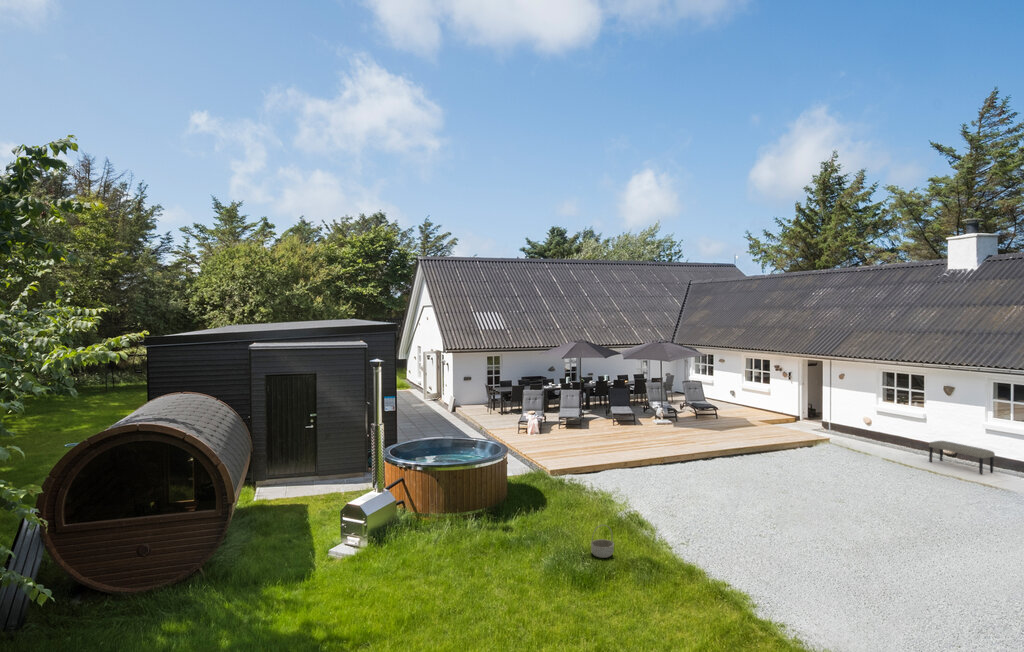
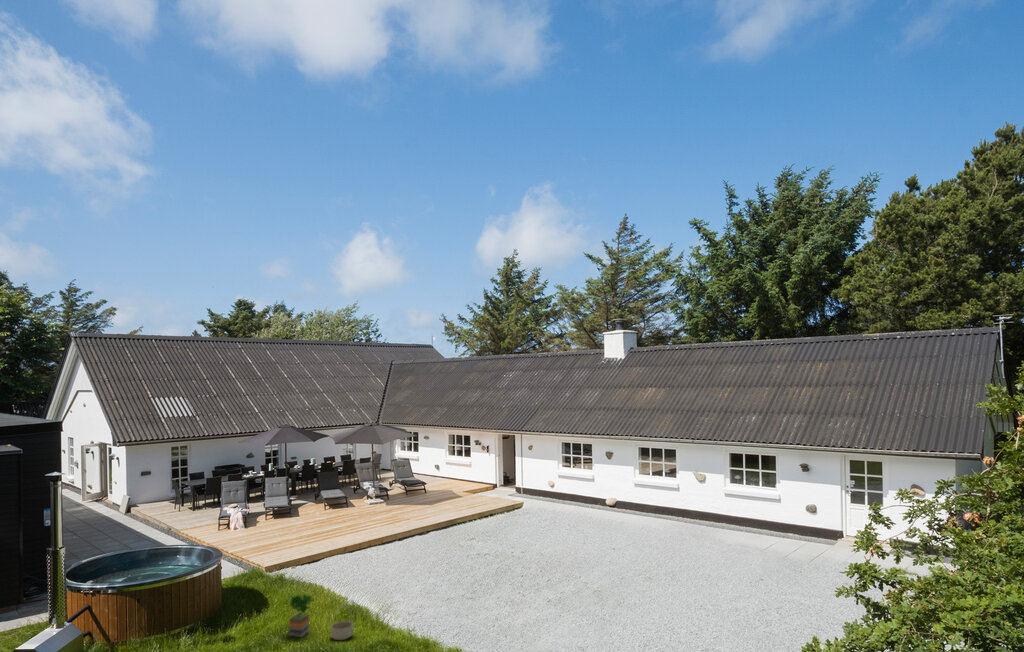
bench: present [929,441,995,474] -> none [591,496,632,520]
potted tree: none [552,505,577,546] -> present [289,595,314,637]

